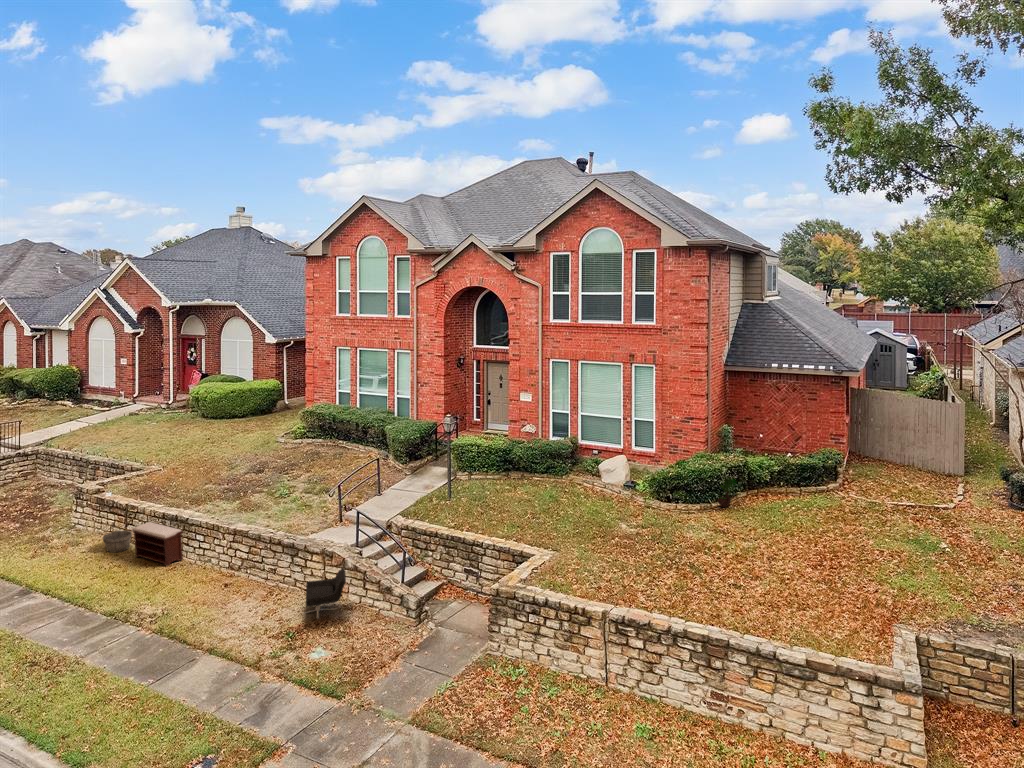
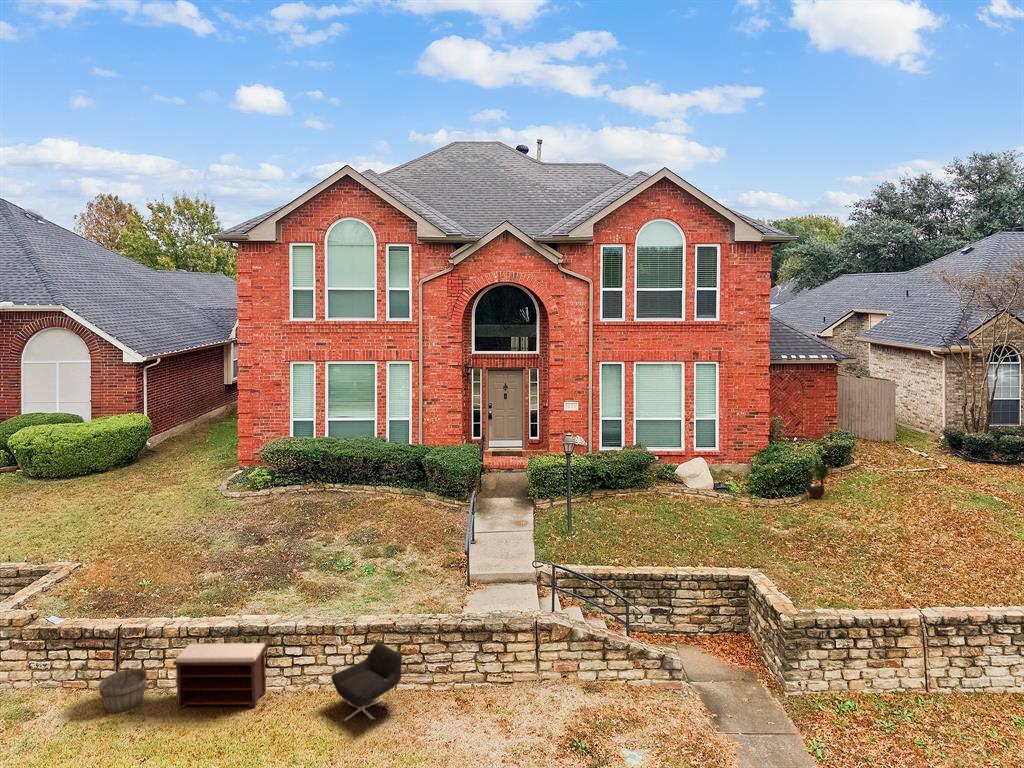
lounge chair: present [303,569,346,618] -> present [331,643,402,720]

